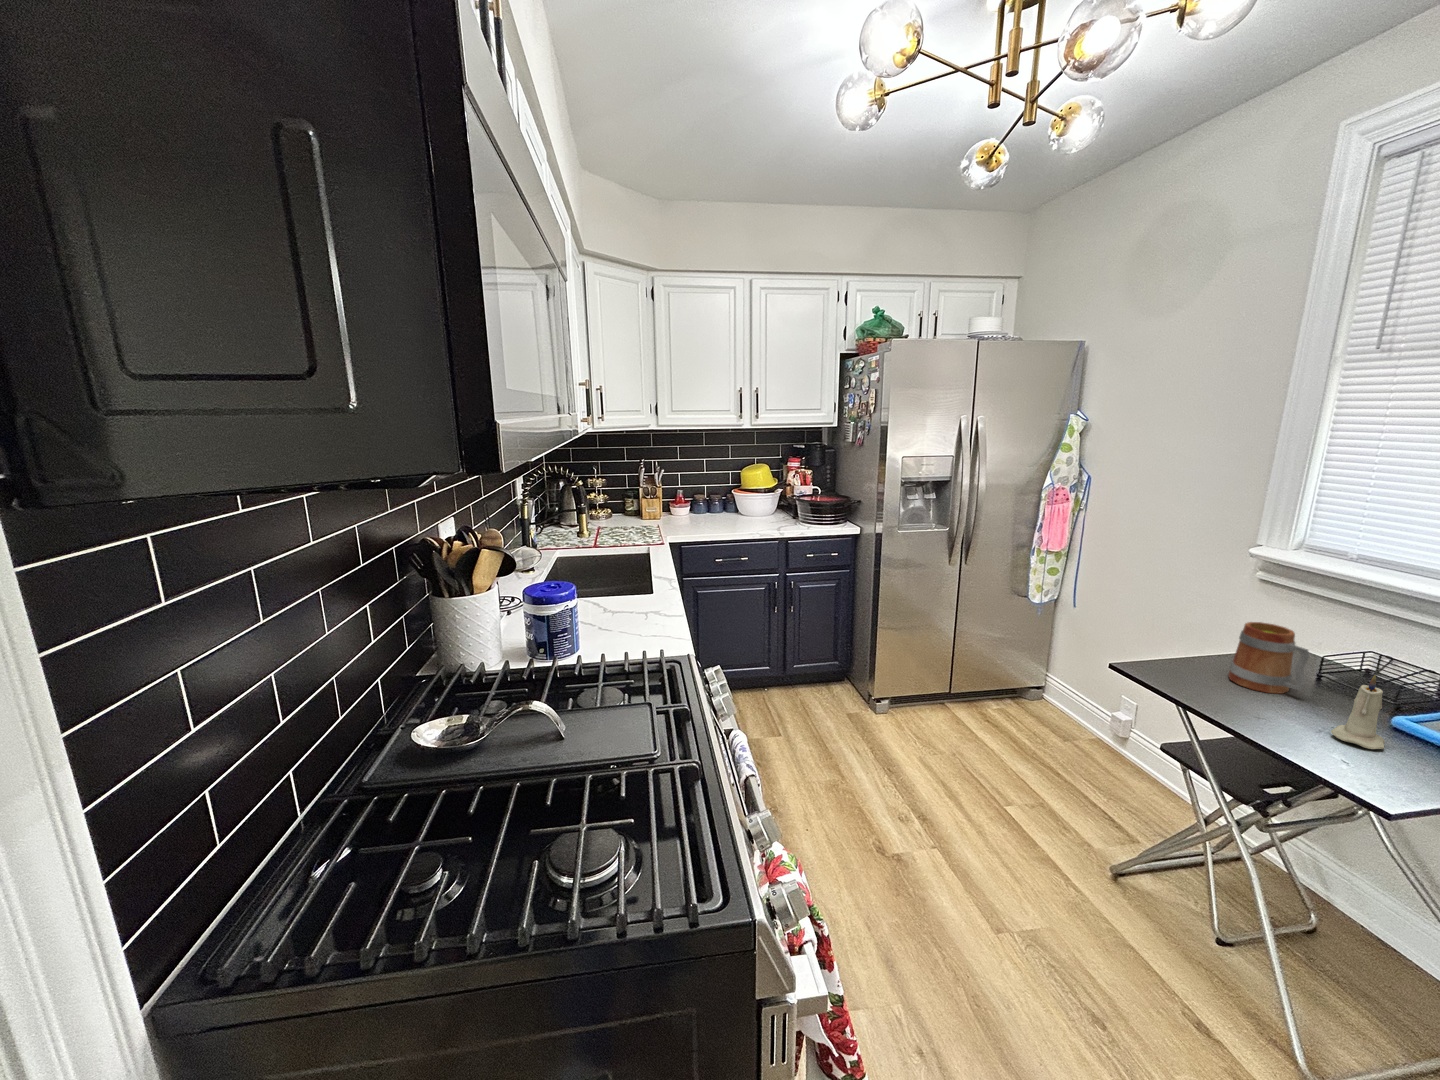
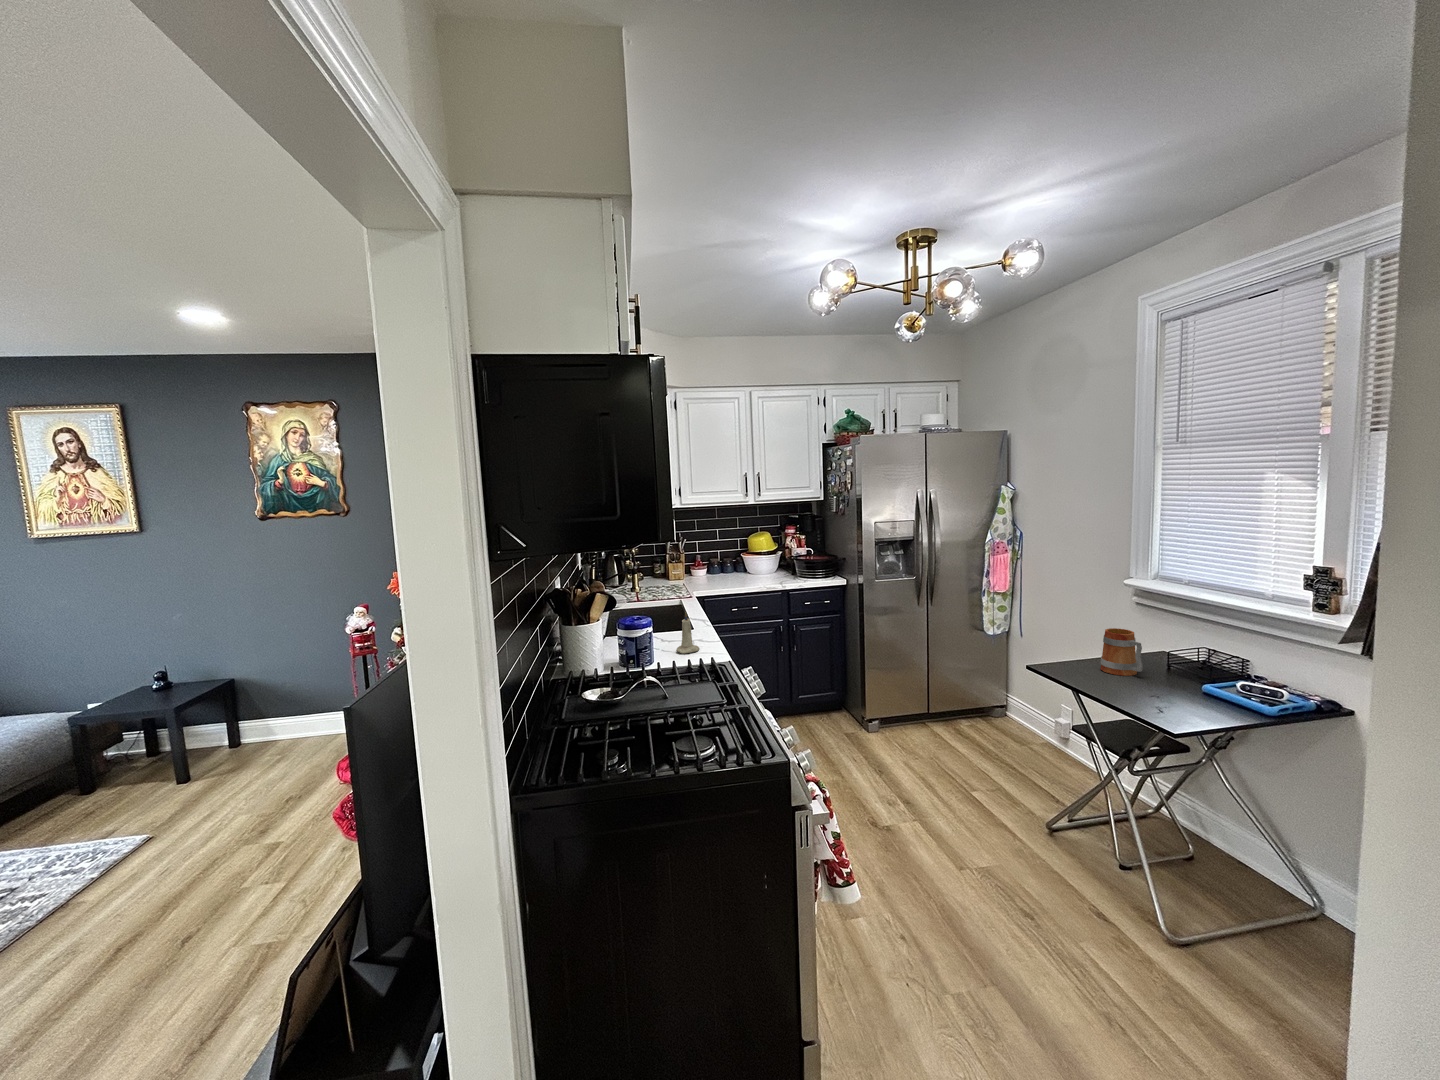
candle: present [1331,675,1385,749] -> present [676,612,700,654]

